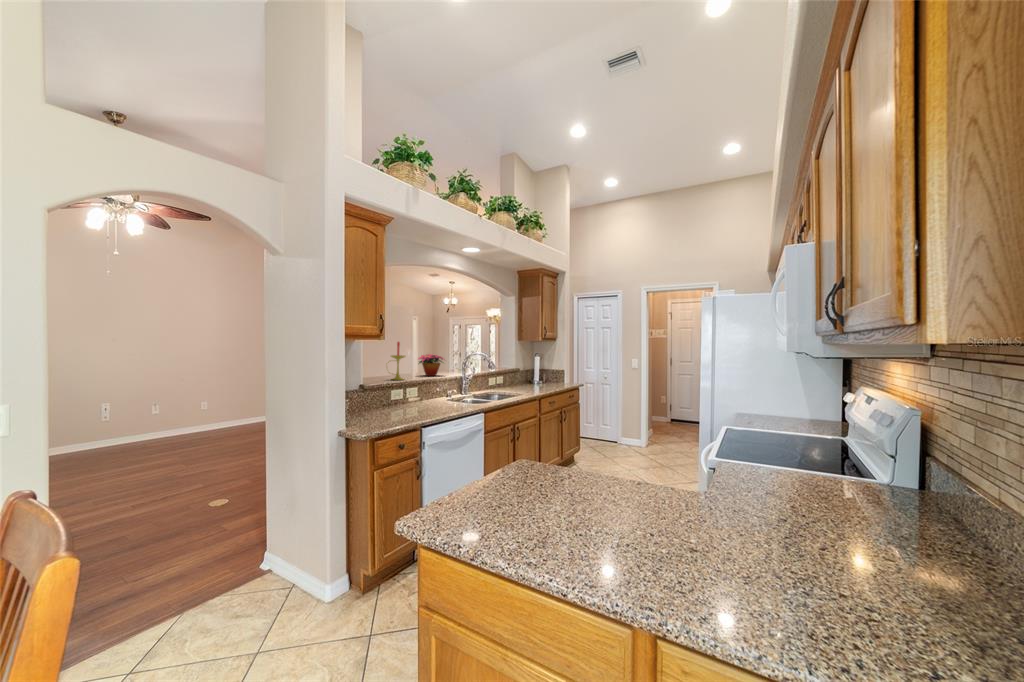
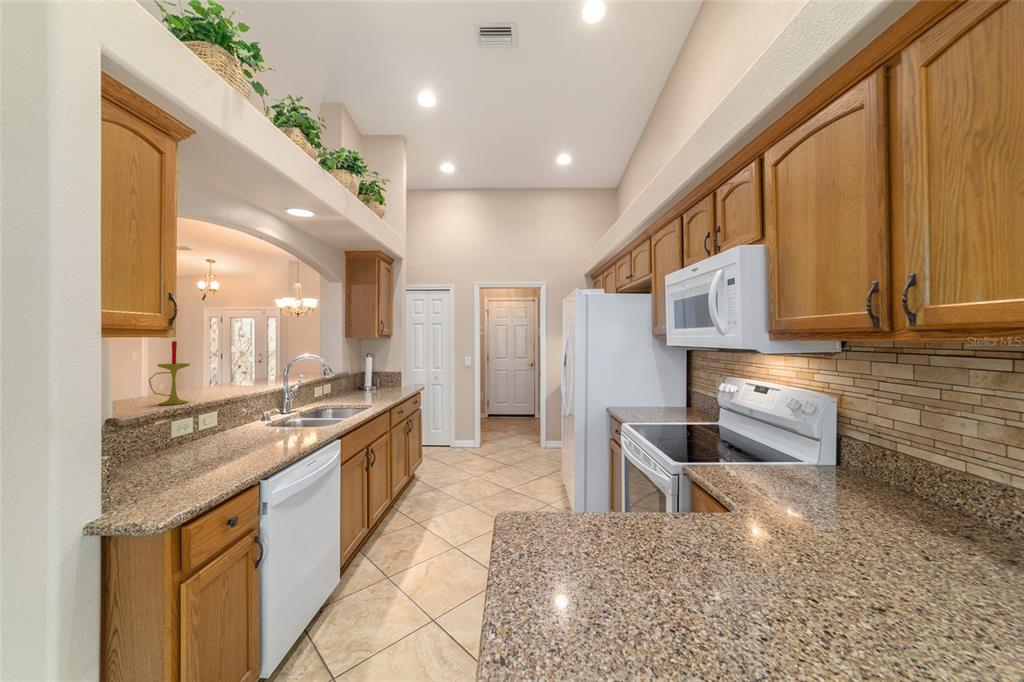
flower arrangement: present [418,354,445,376] -> none [197,358,258,392]

